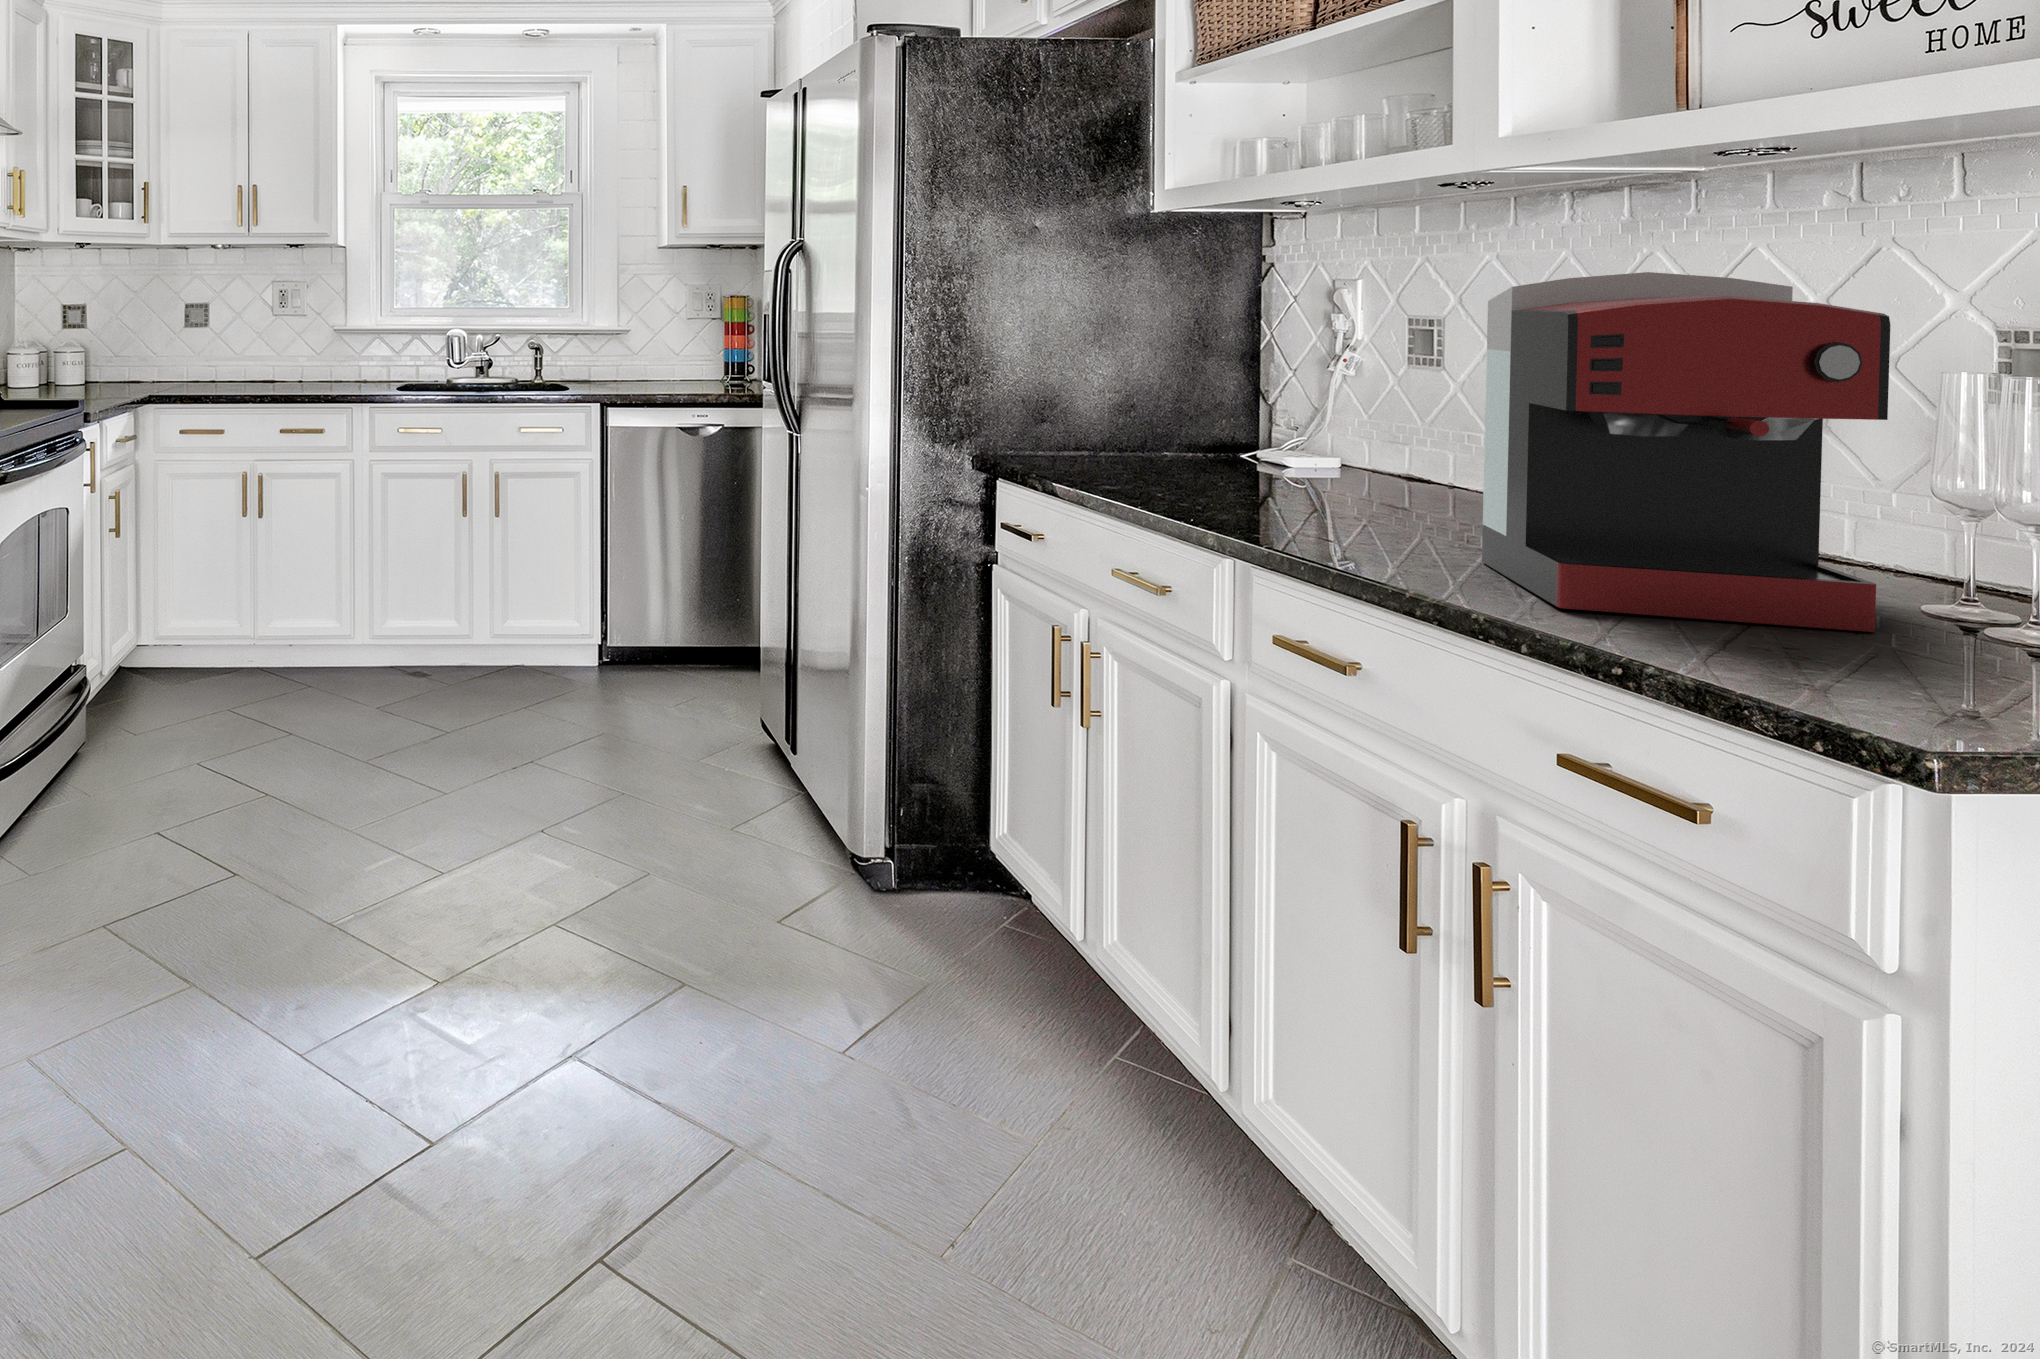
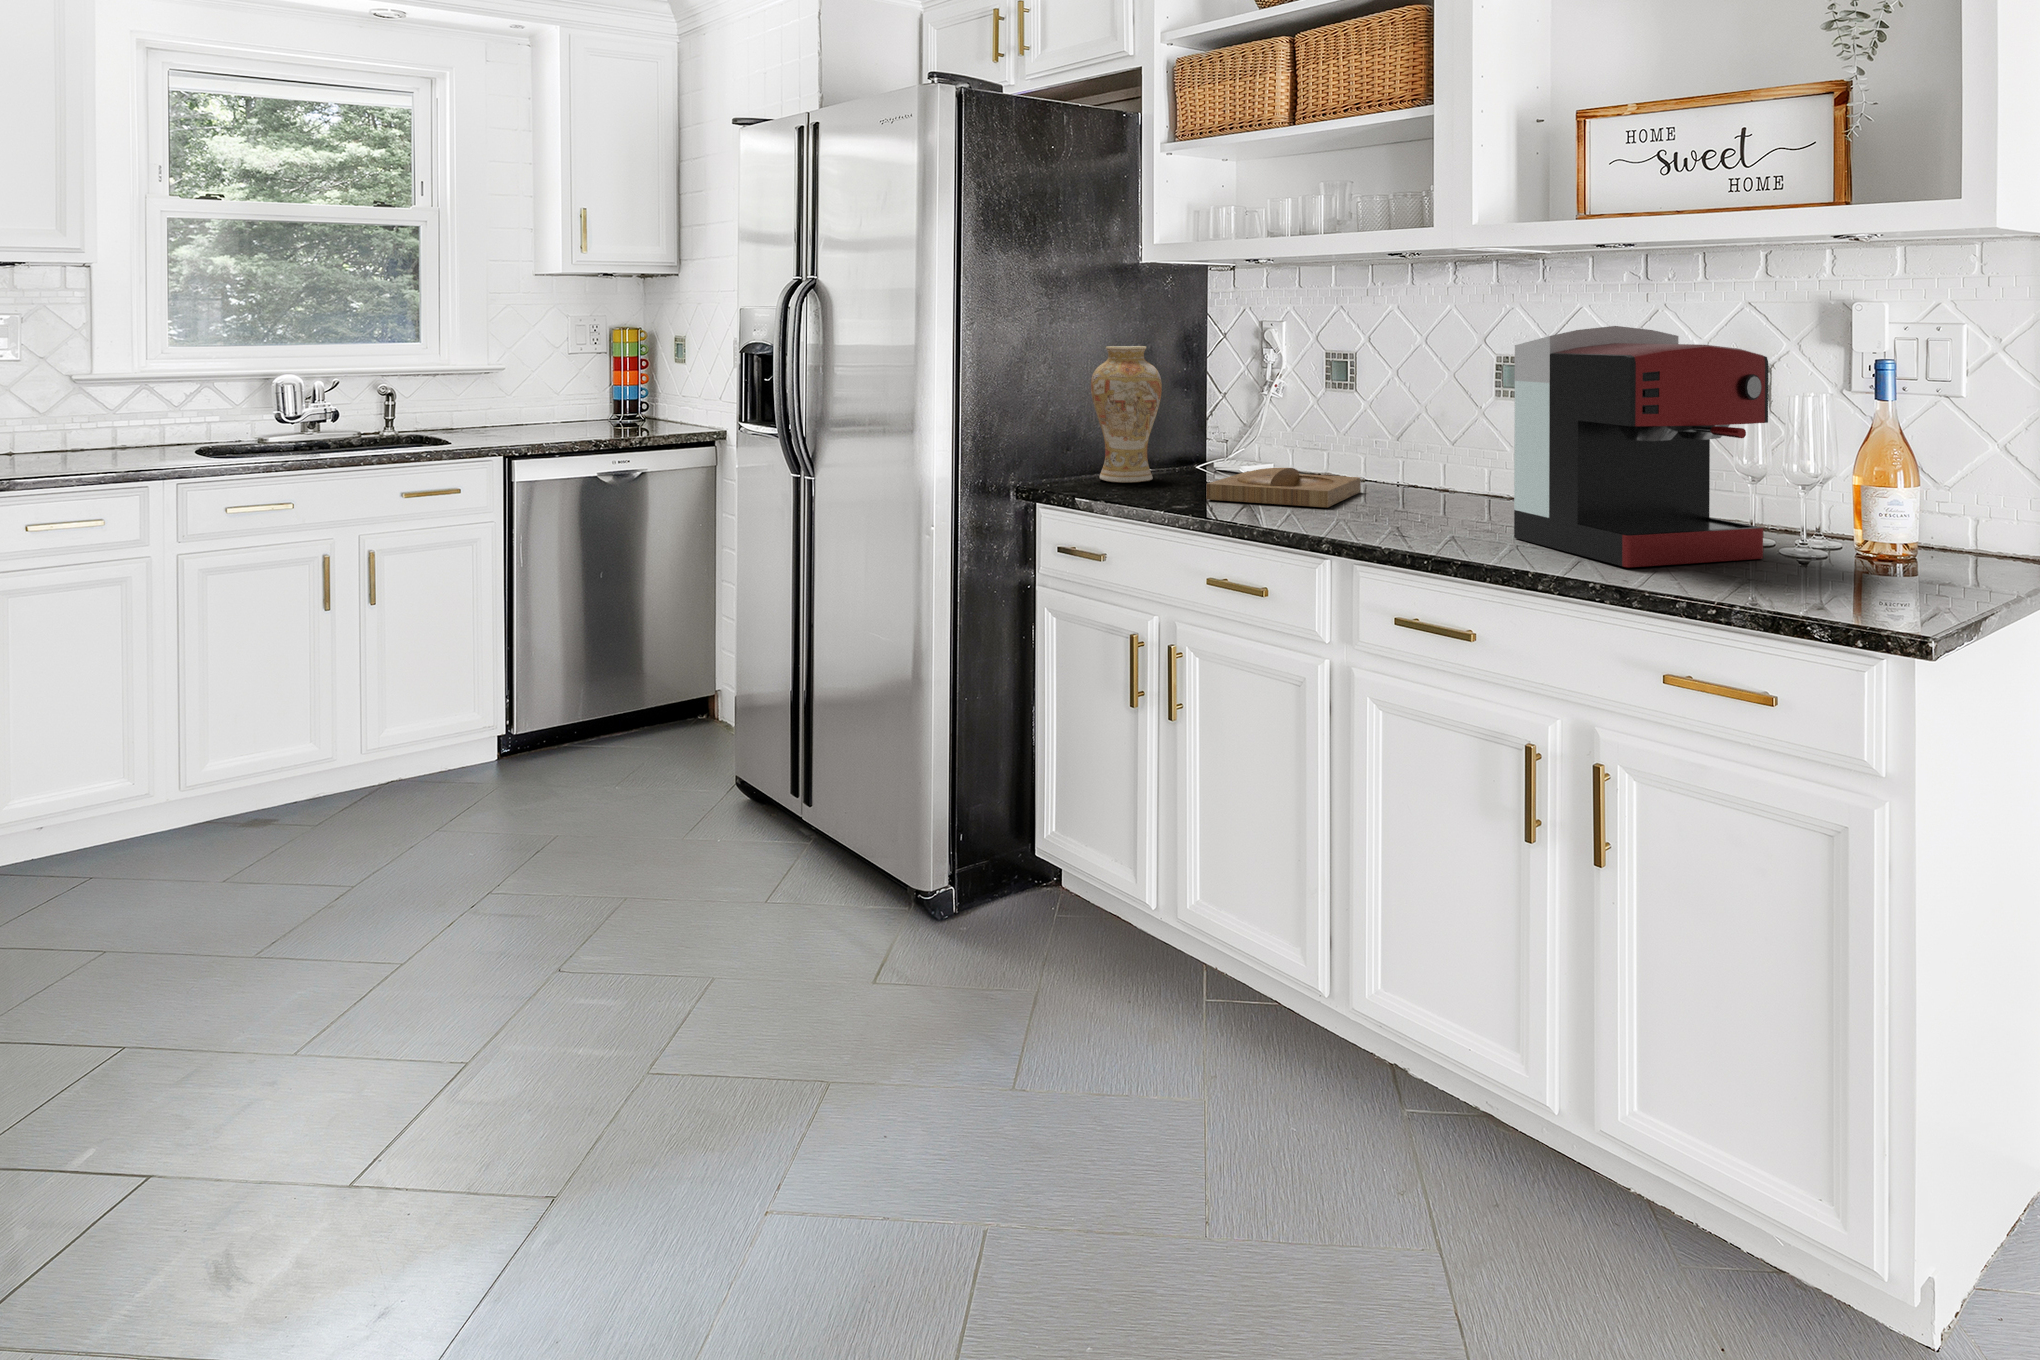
vase: none [1066,308,1155,465] -> present [1091,346,1162,483]
tray: none [1153,459,1396,507] -> present [1206,468,1360,507]

